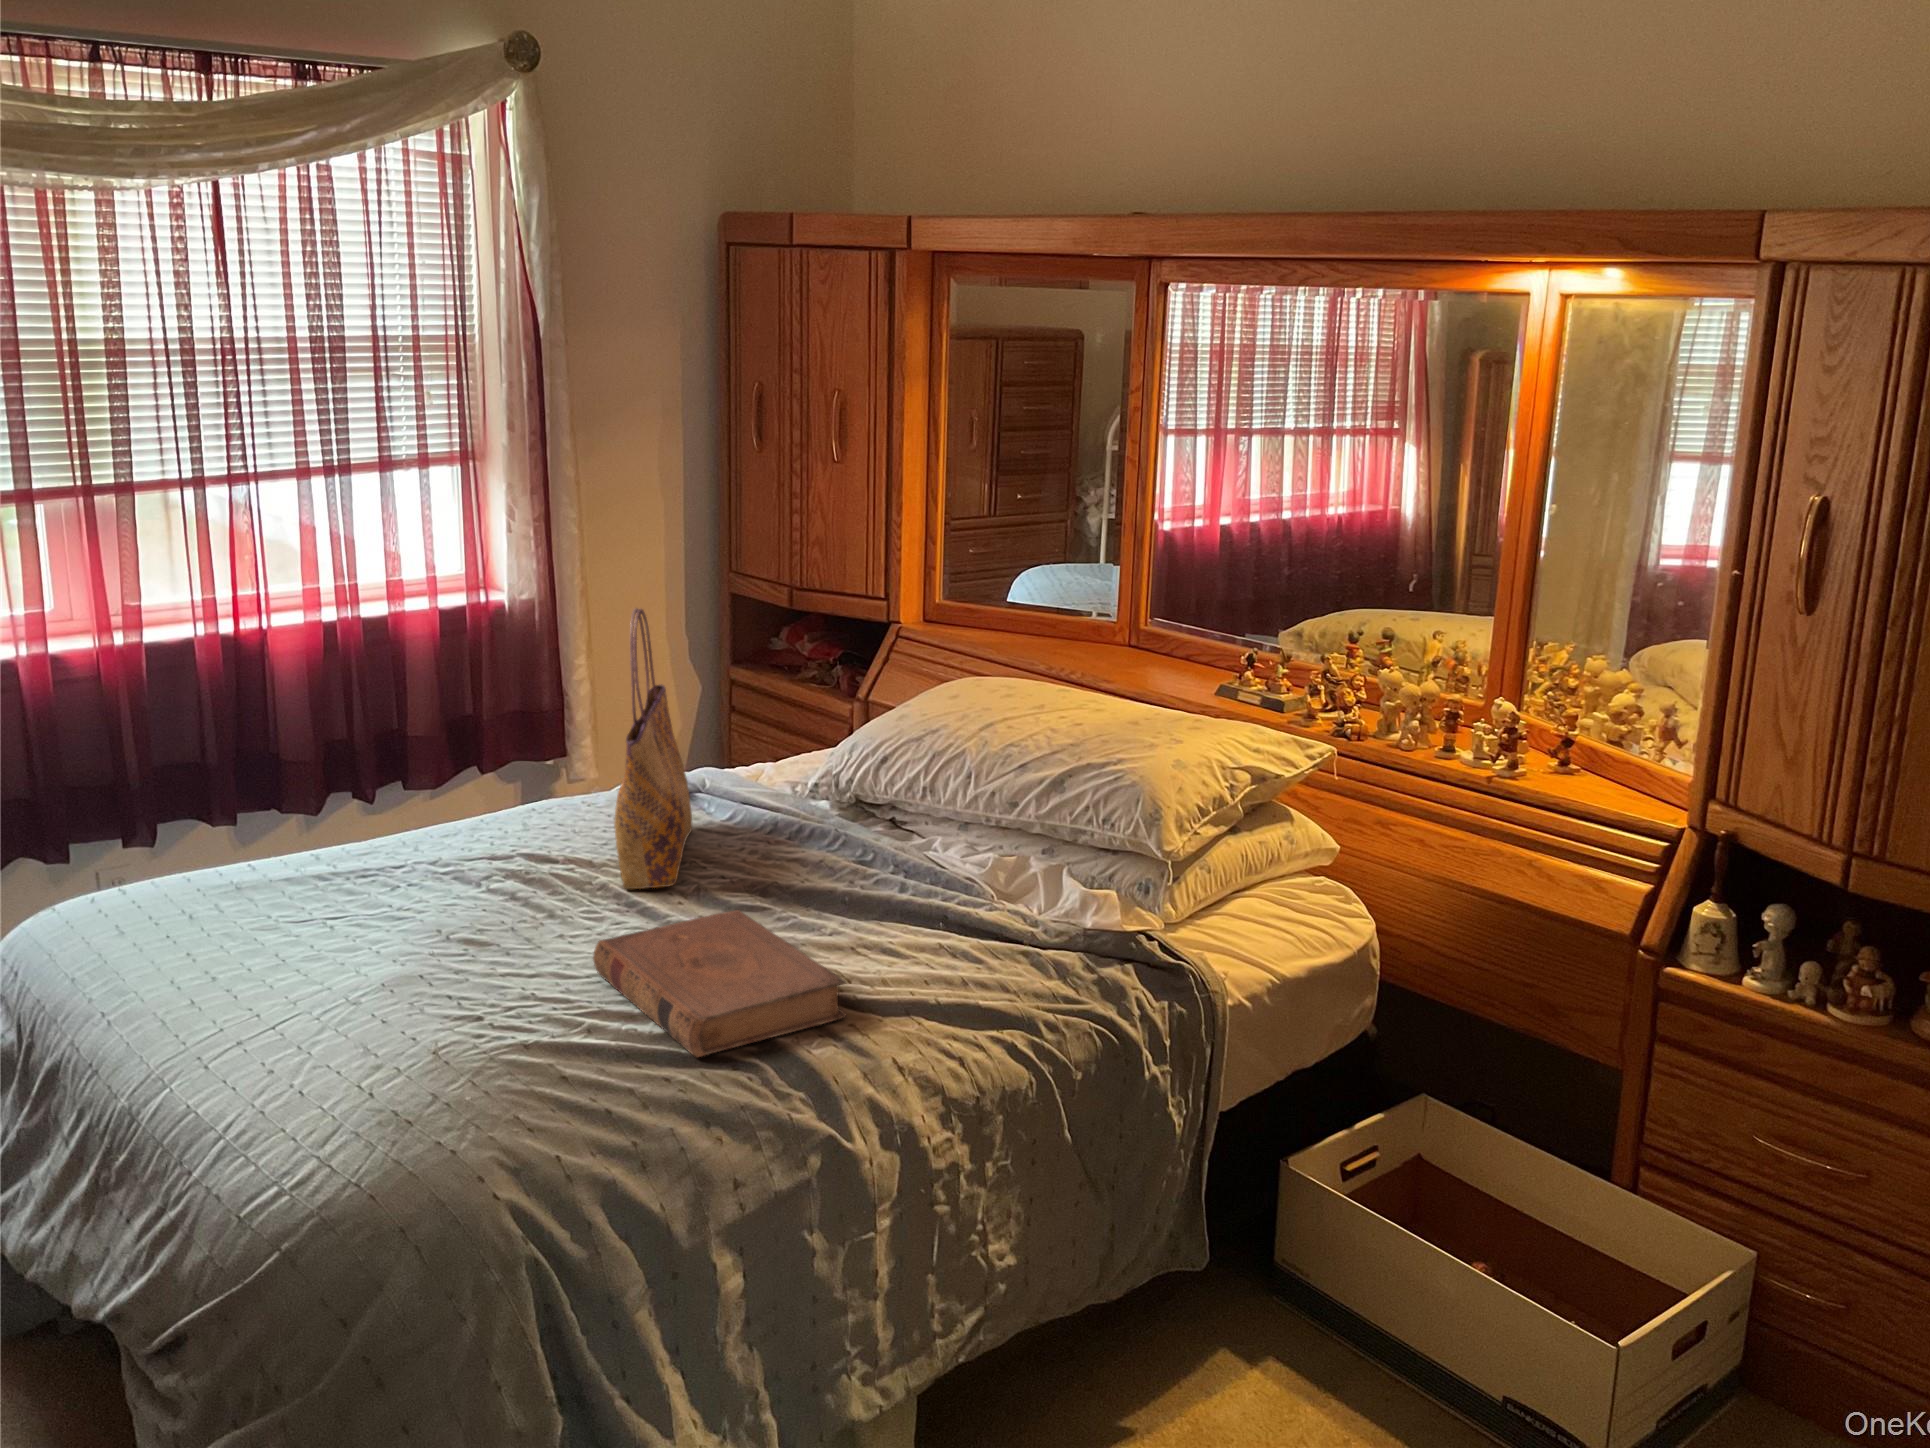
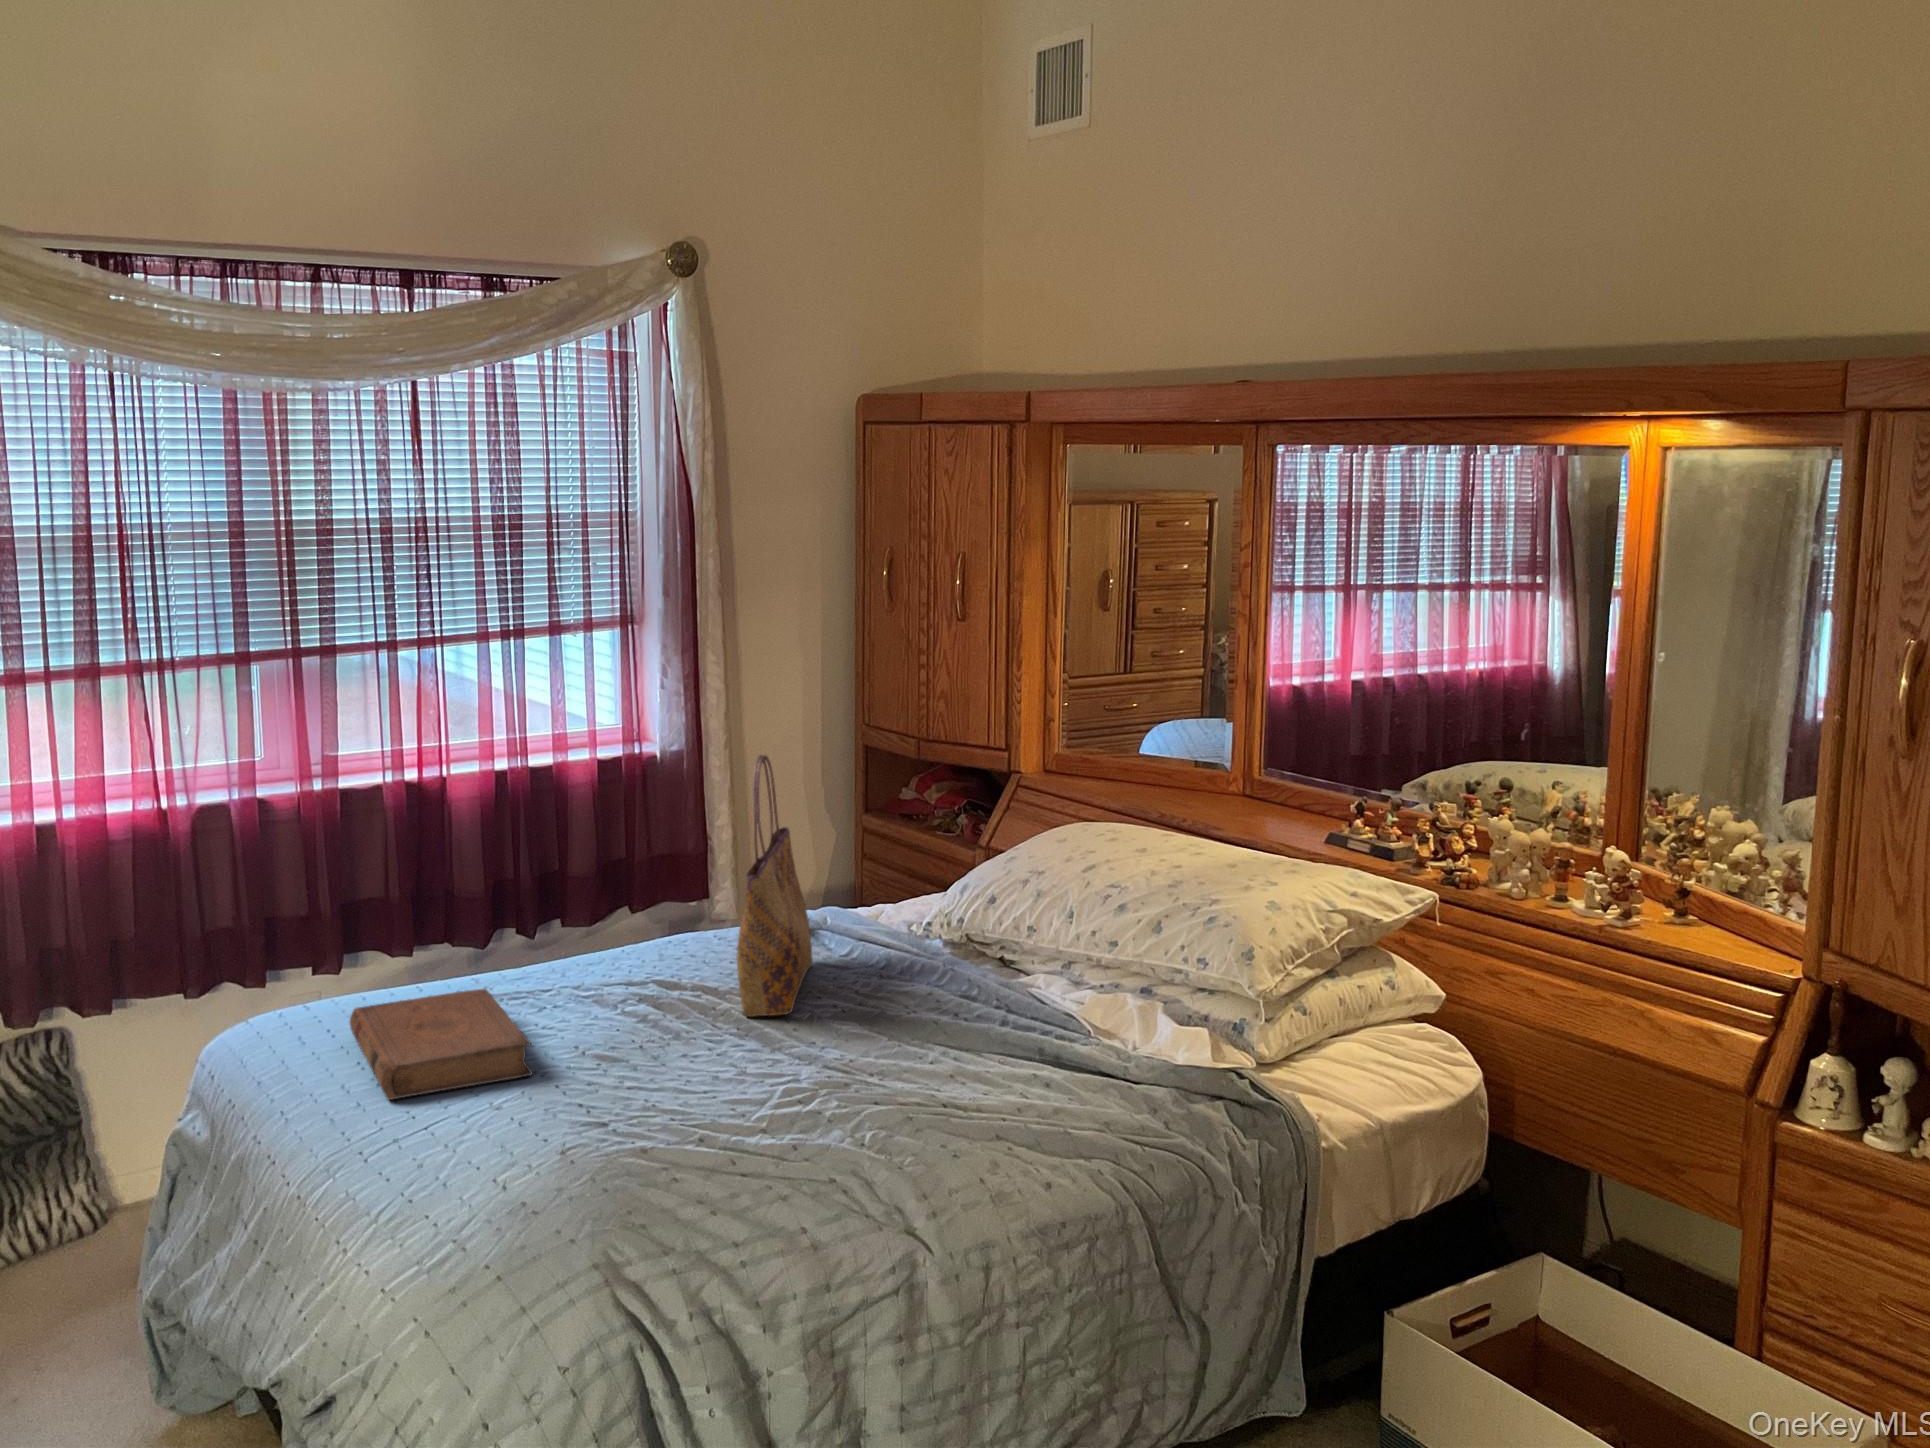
book: present [593,910,846,1057] -> present [350,989,533,1100]

